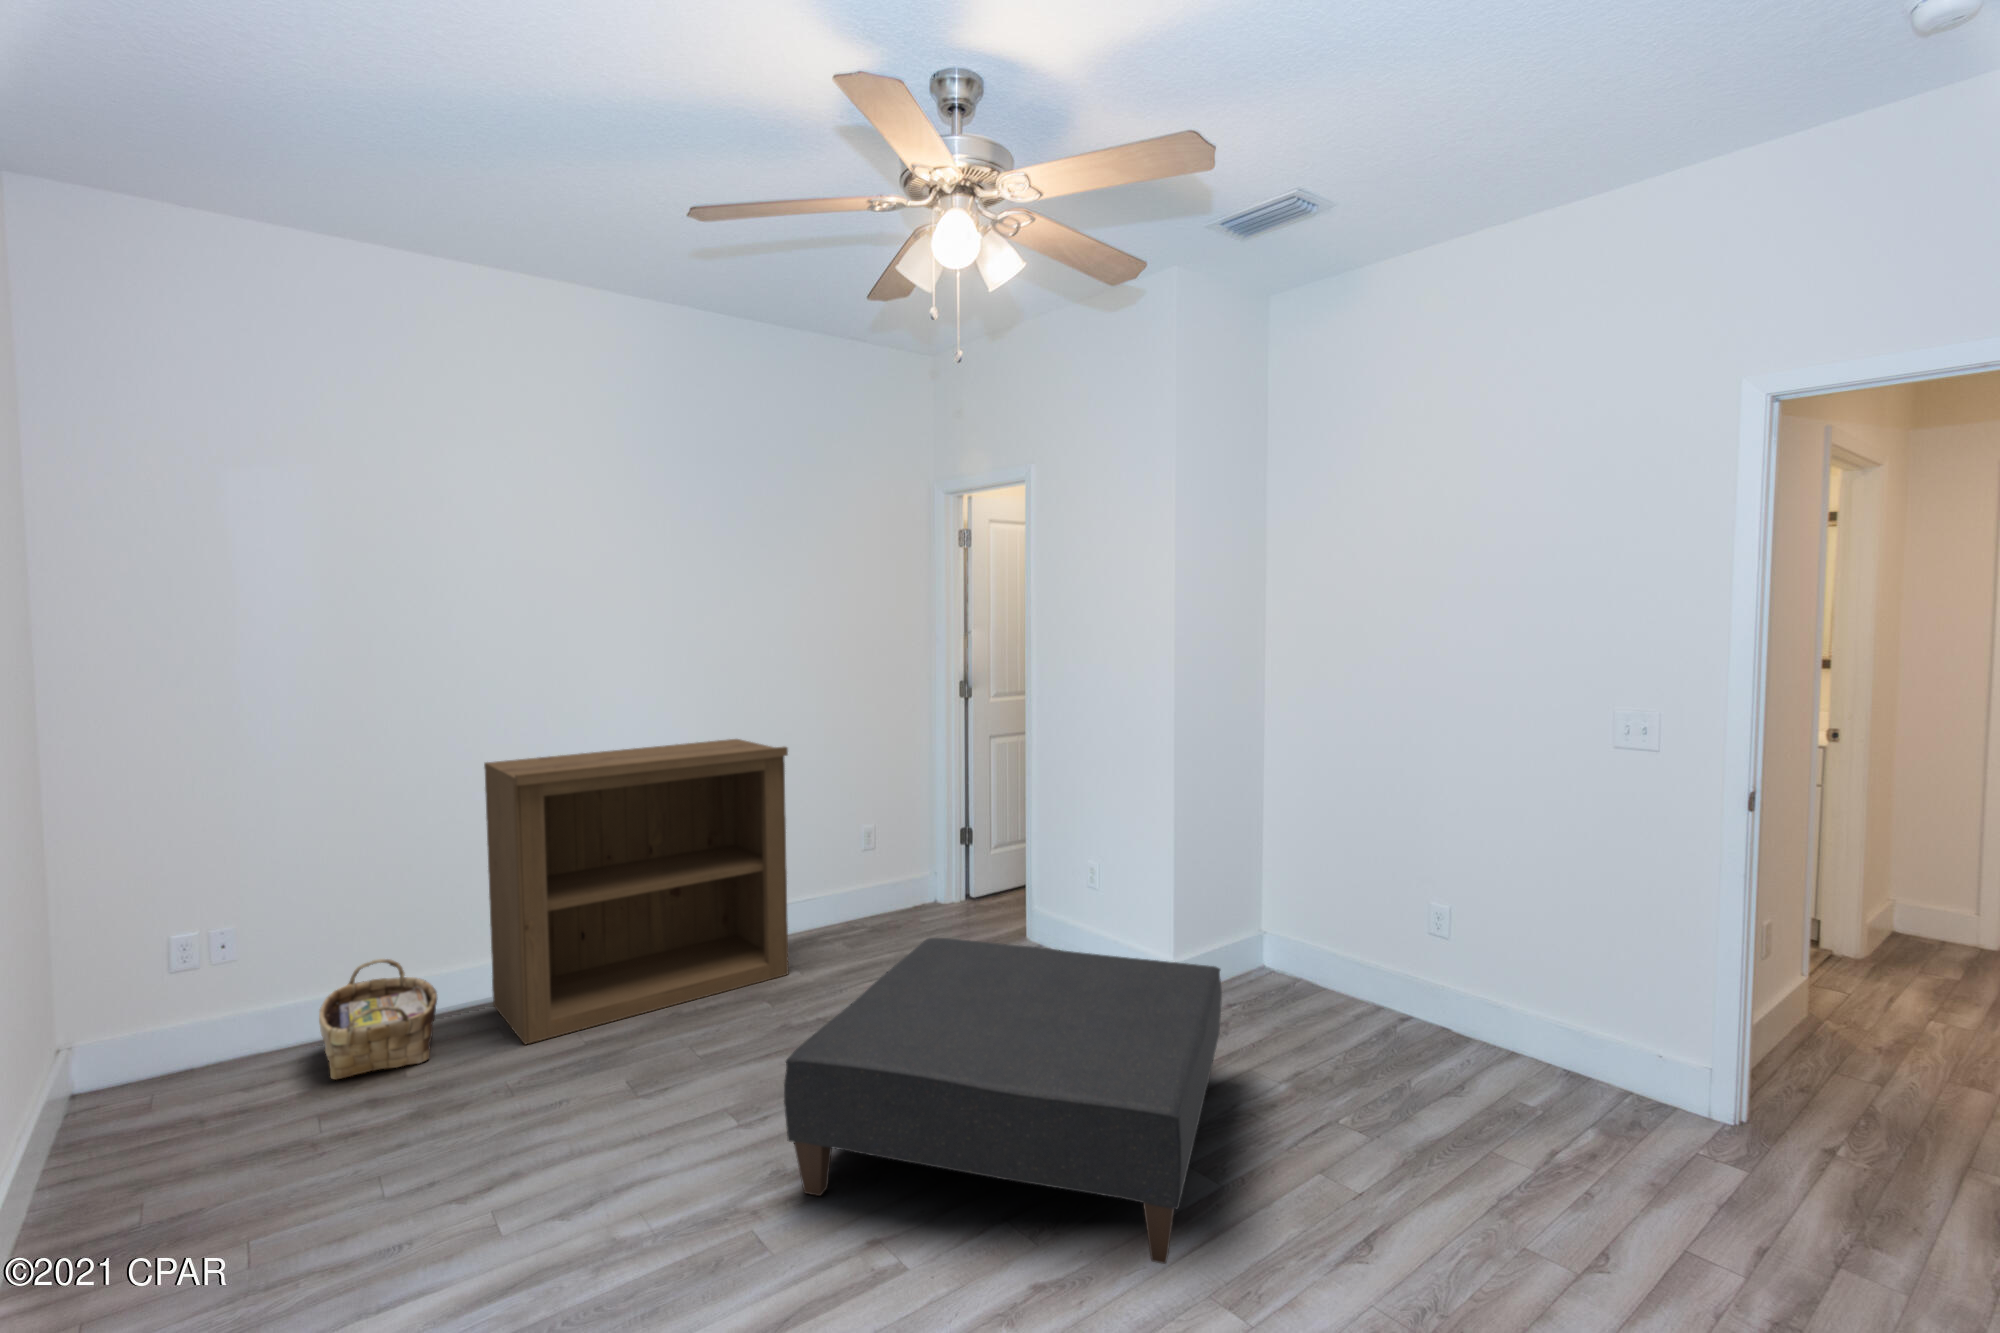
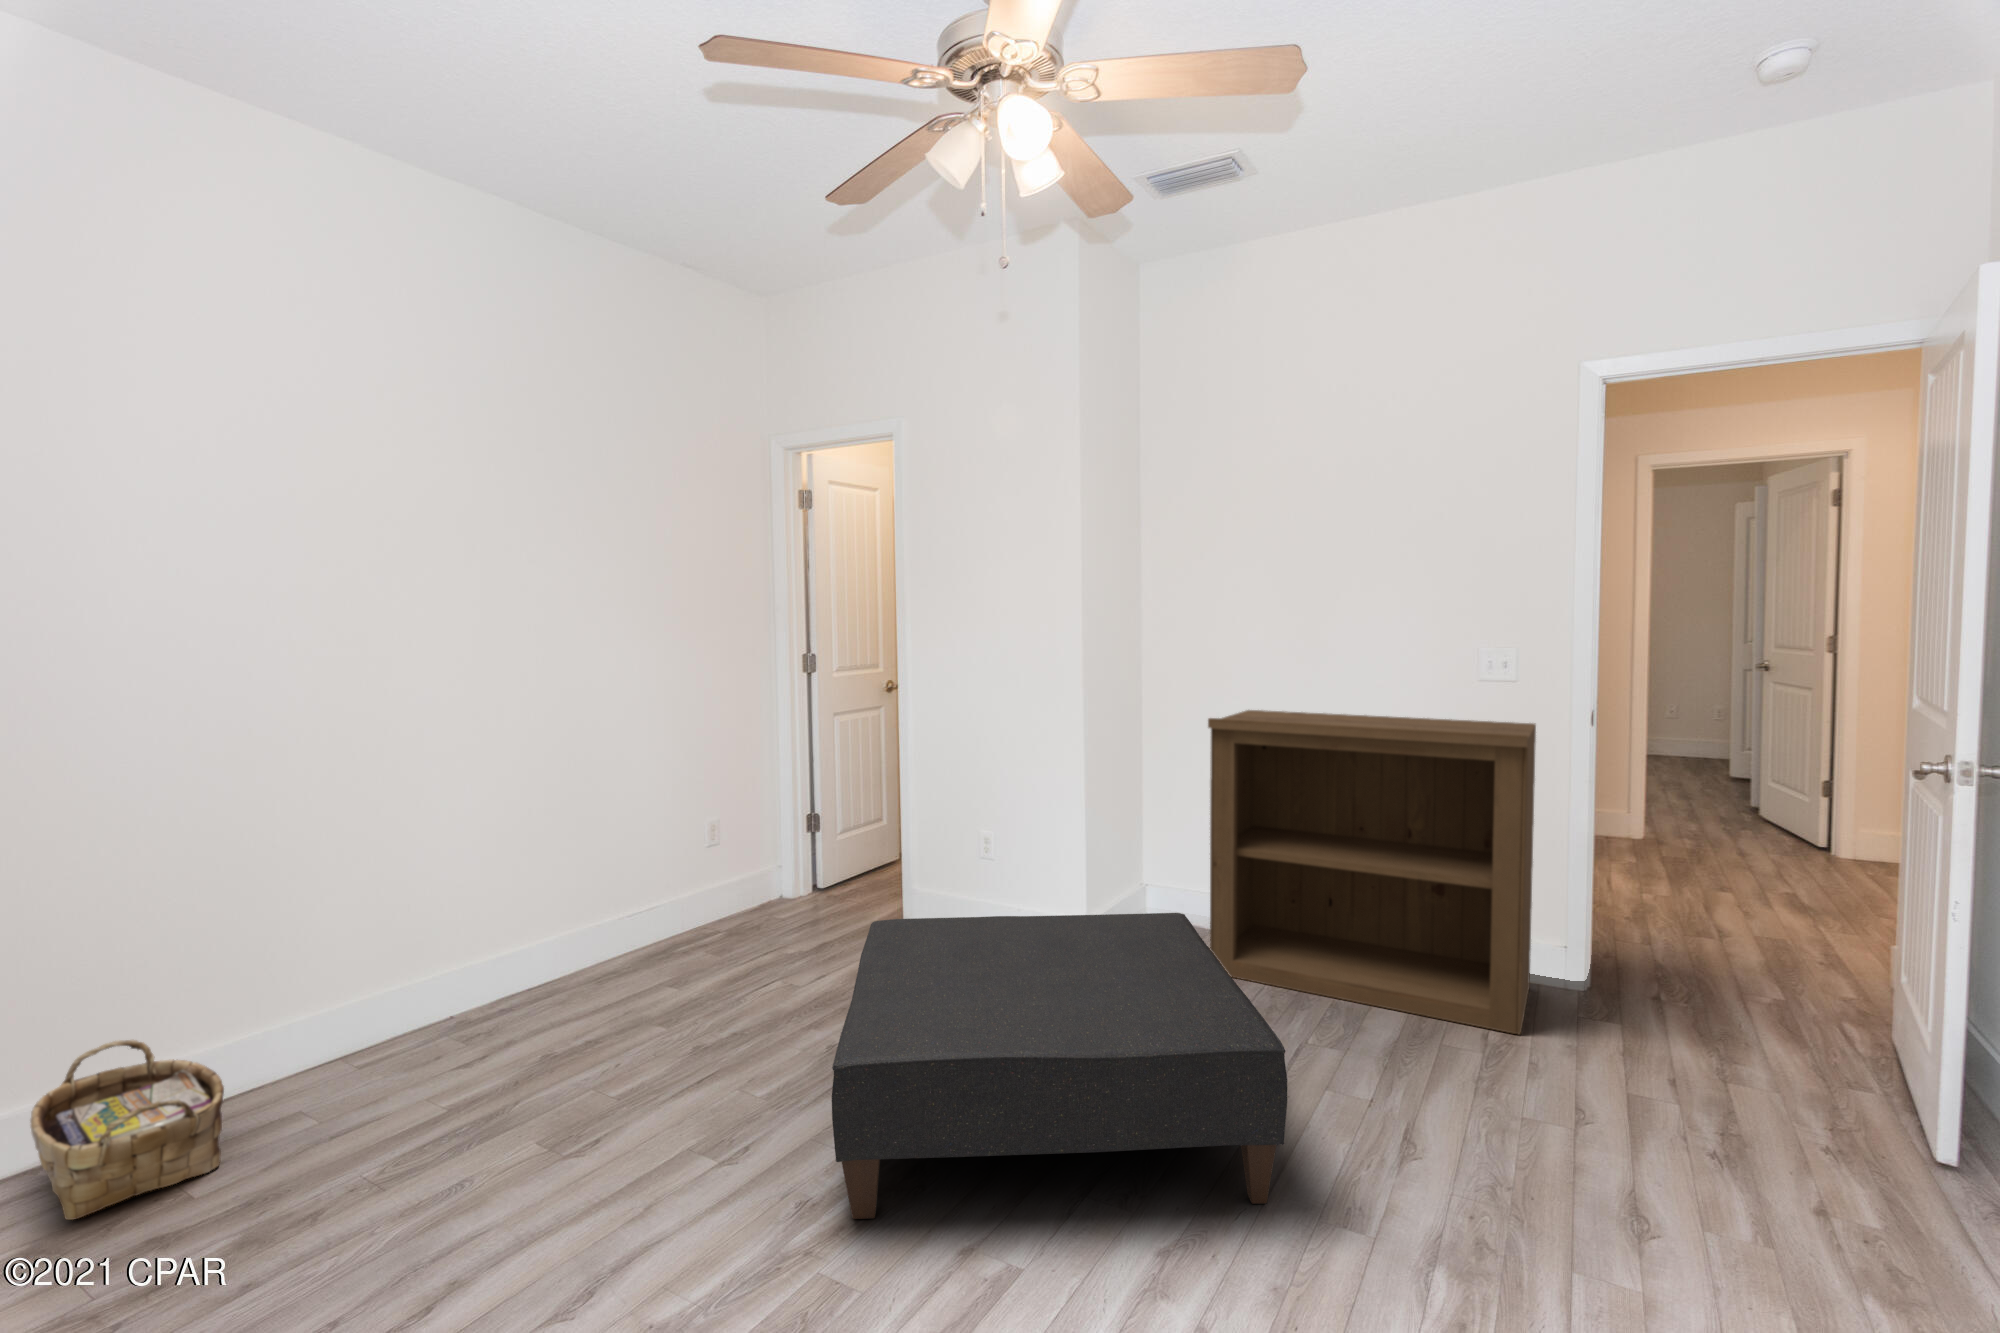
bookshelf: present [484,739,788,1044] -> present [1208,710,1536,1035]

